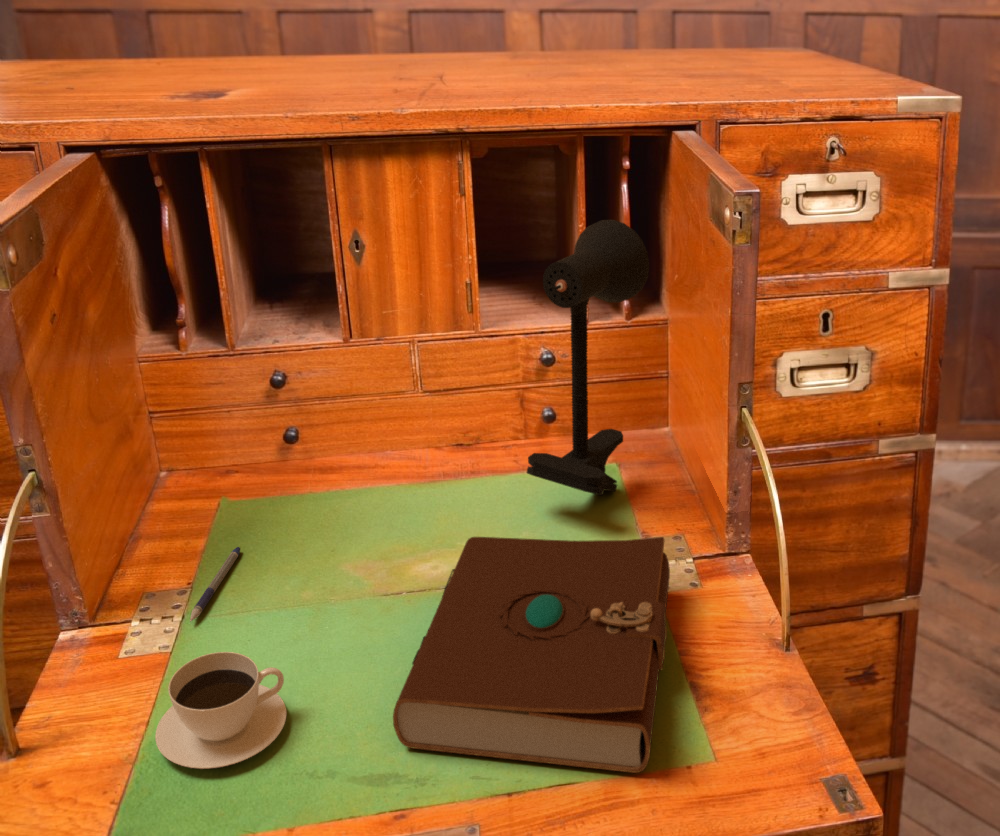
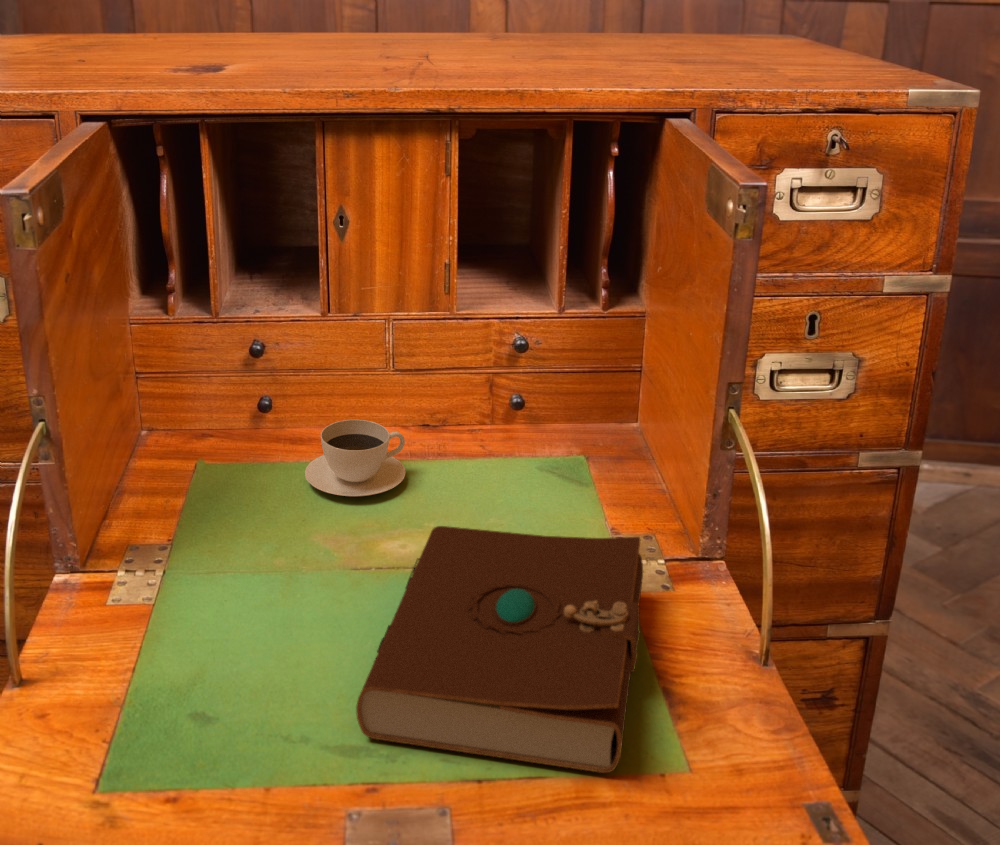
desk lamp: present [527,220,649,495] -> none [495,201,640,491]
pen: present [190,547,240,621] -> none [133,523,185,599]
teacup: present [155,652,286,769] -> present [305,420,405,496]

